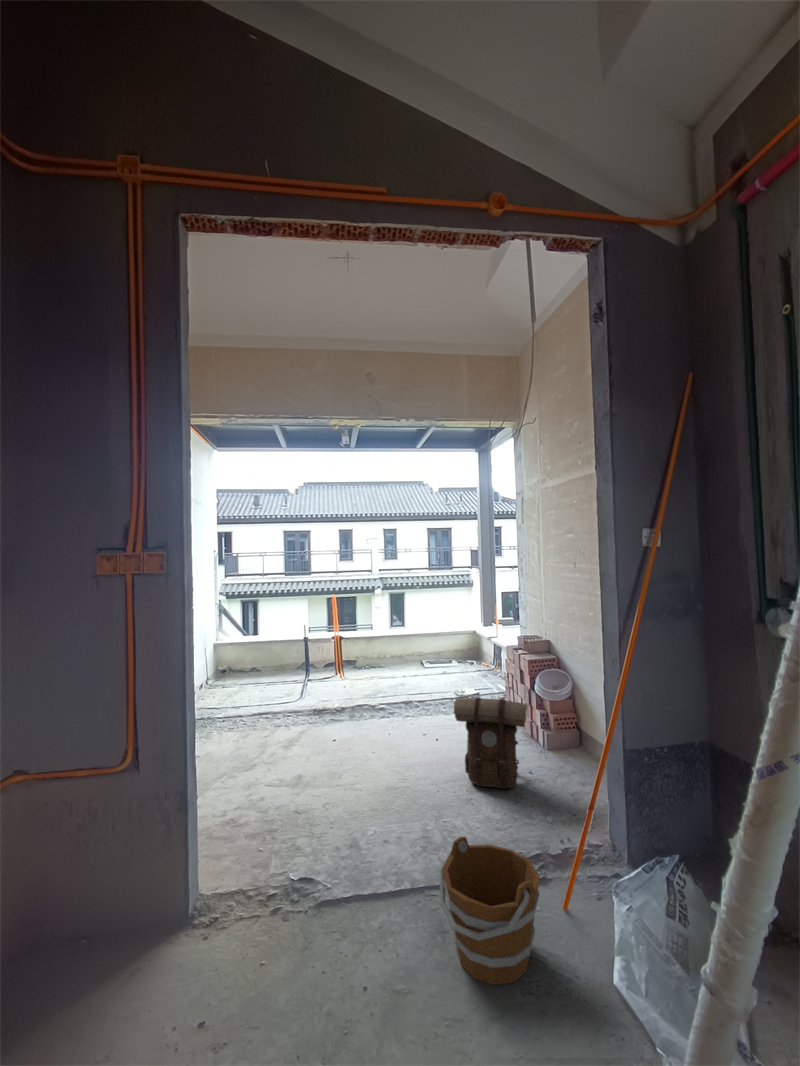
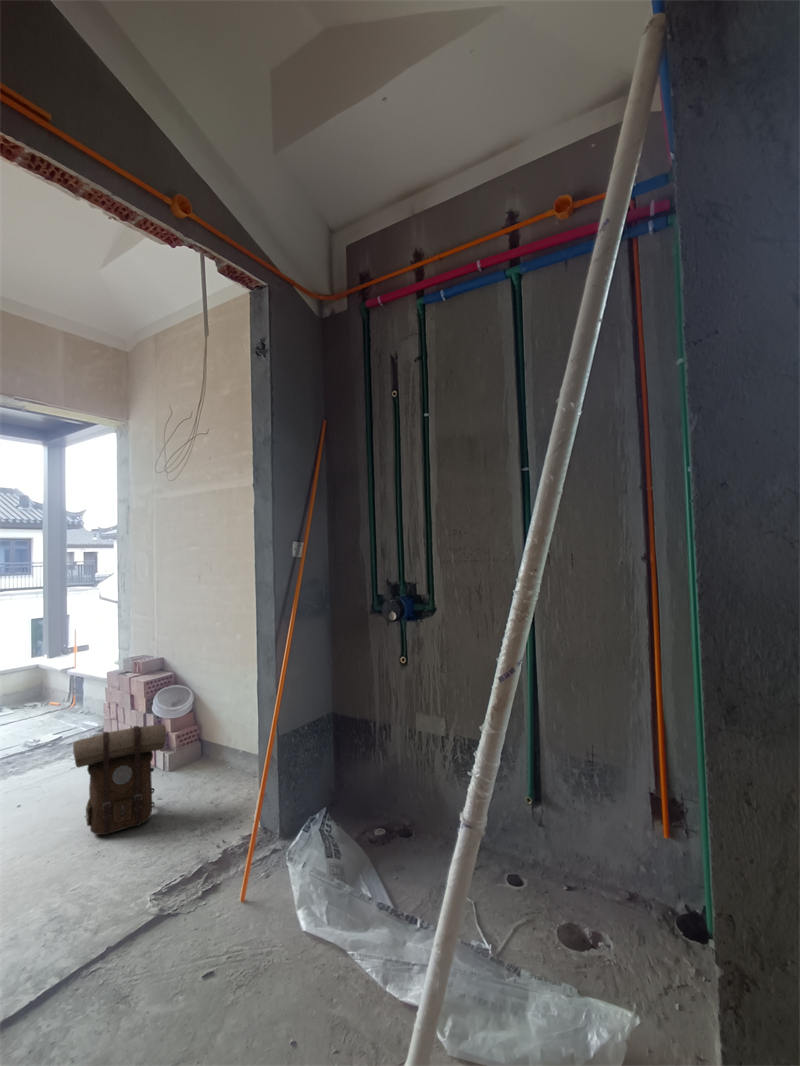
bucket: present [440,836,540,985] -> none [124,865,240,1014]

